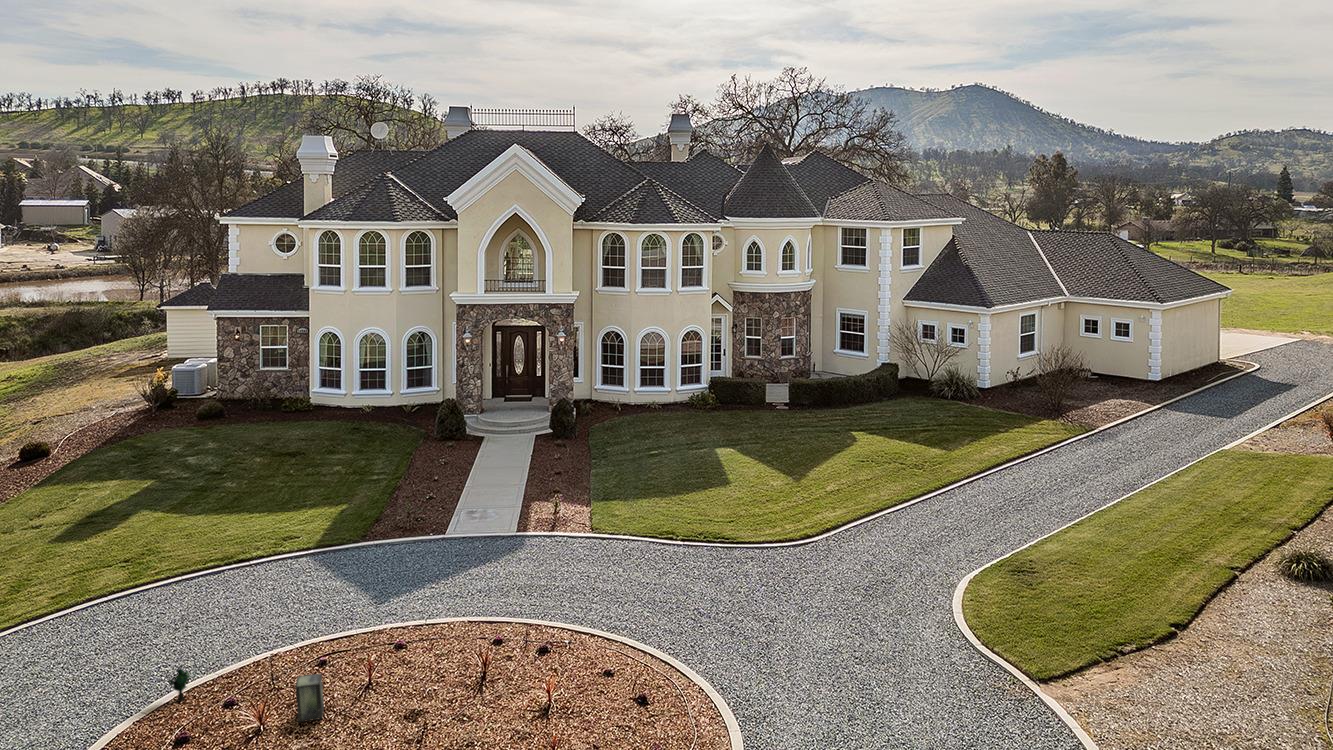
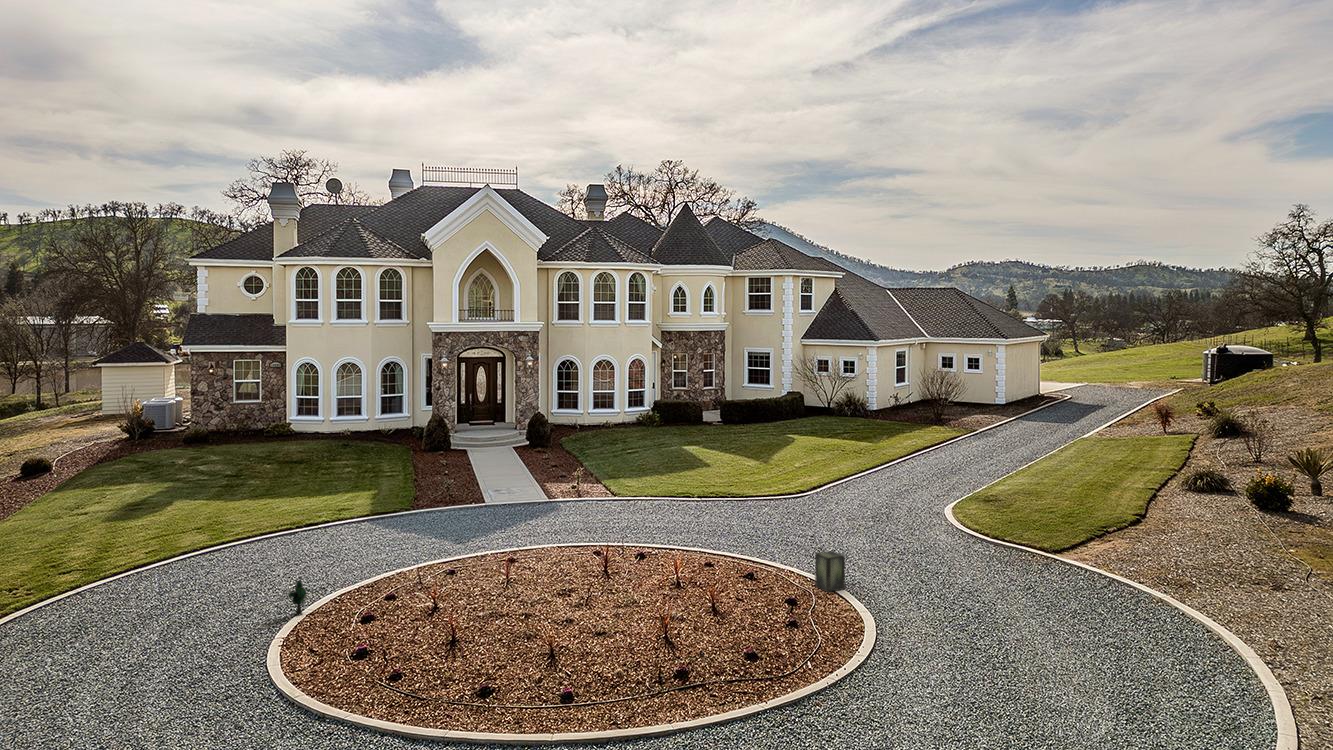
storage box: present [295,674,324,722] -> present [815,551,845,592]

